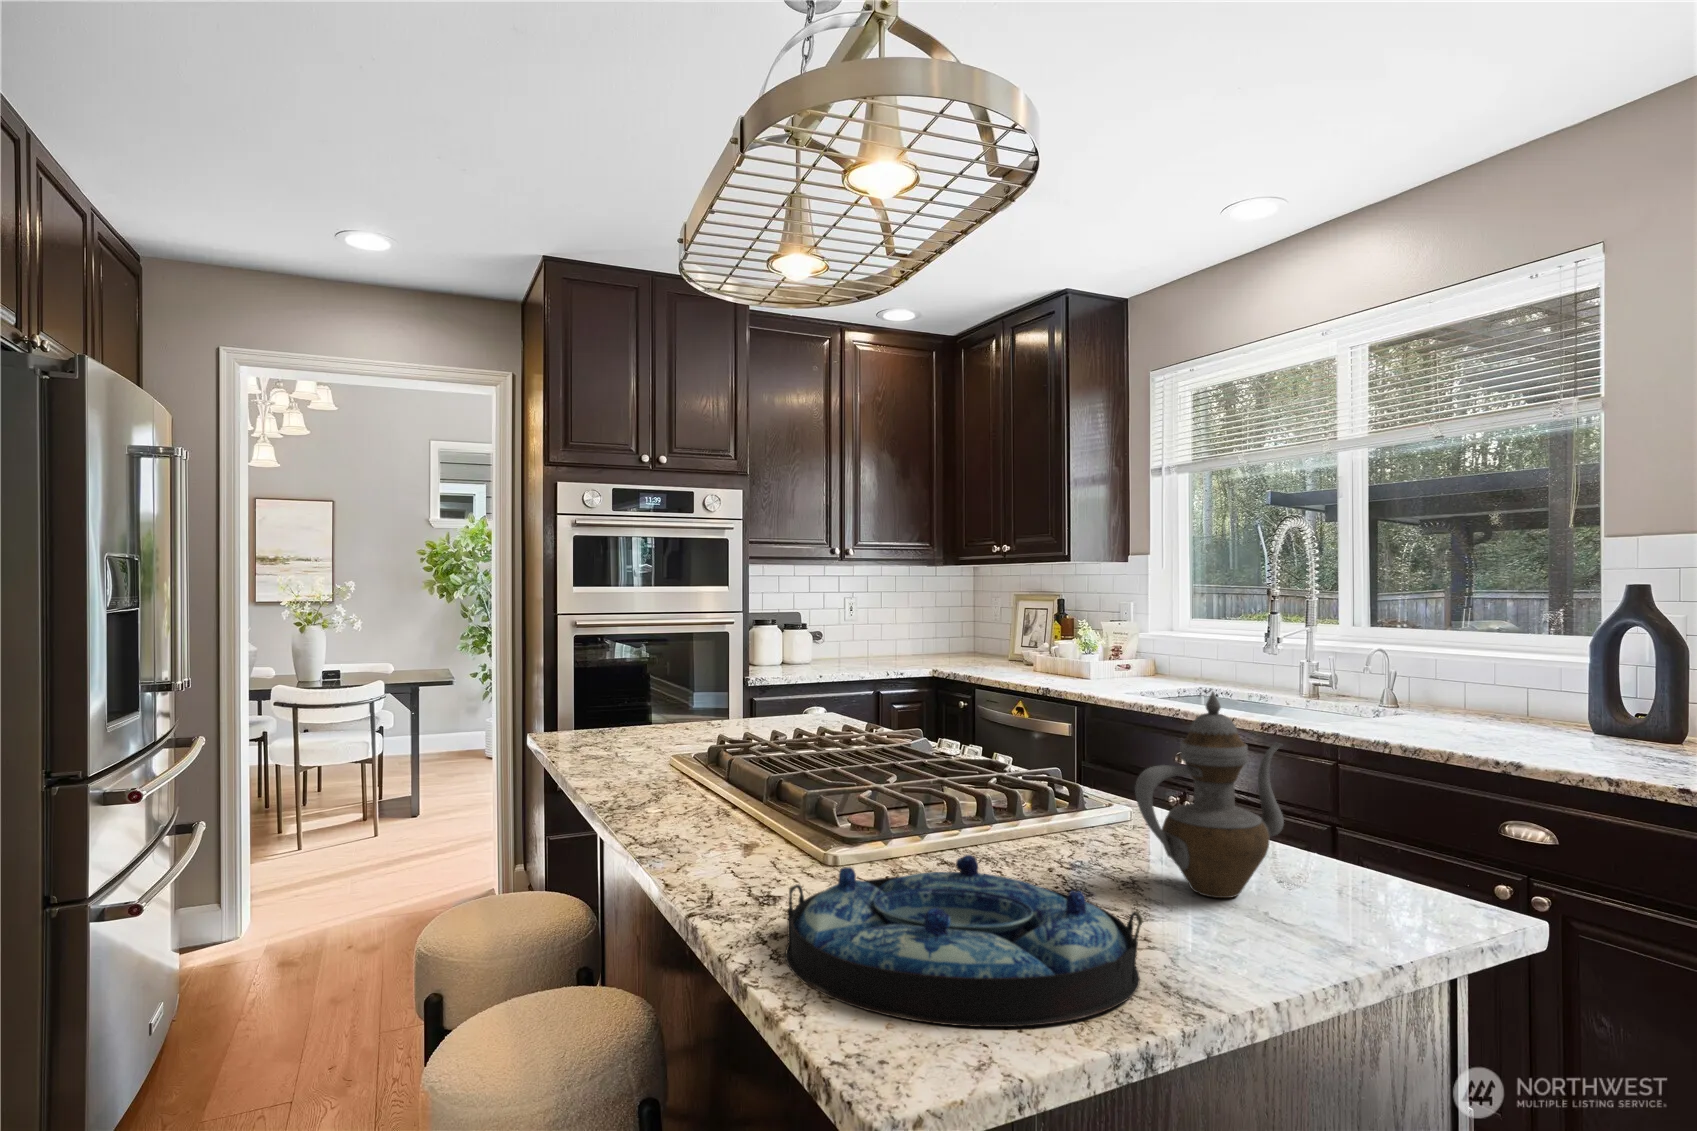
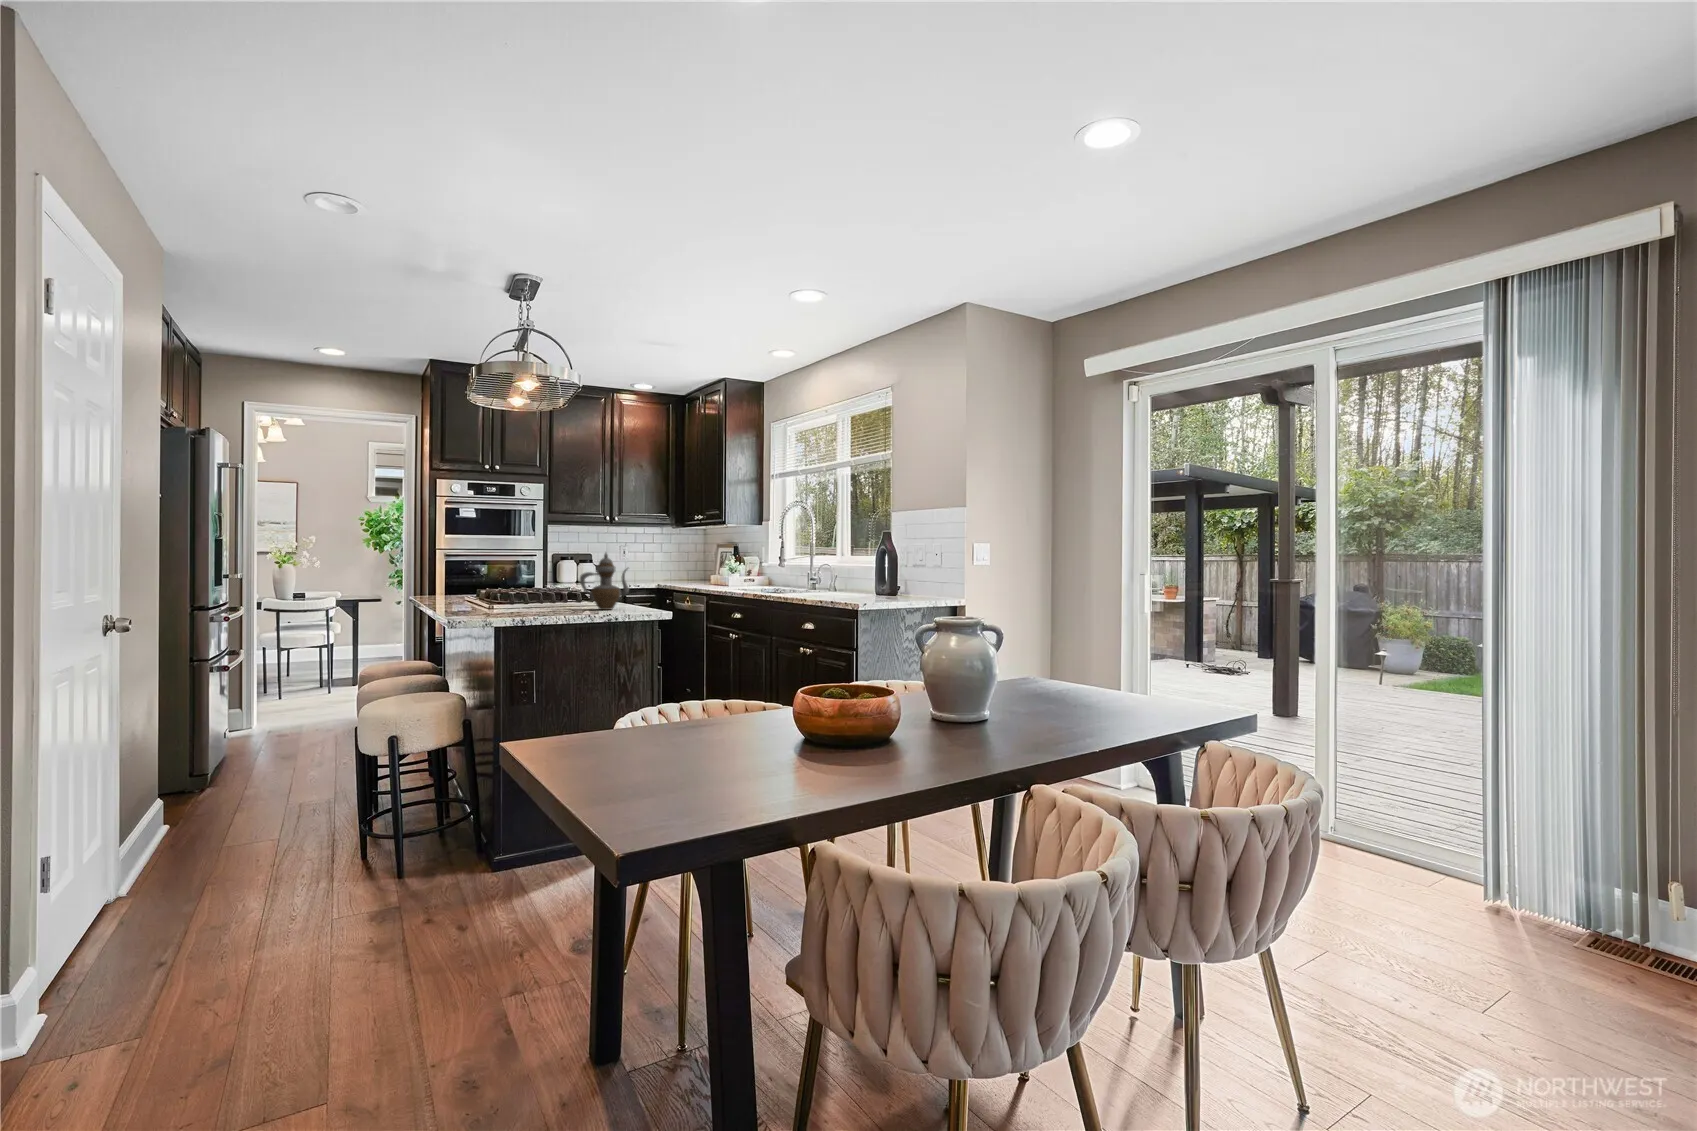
serving tray: present [785,855,1143,1027] -> none [460,591,552,615]

